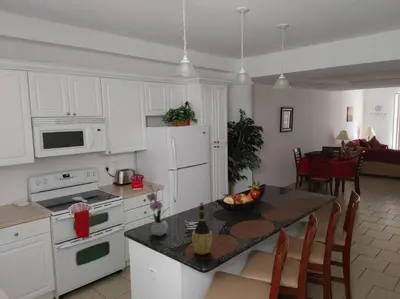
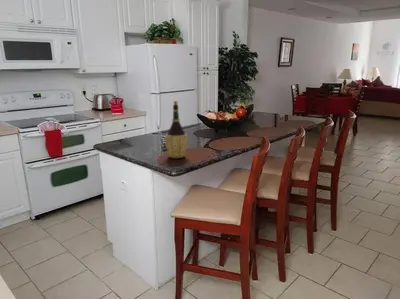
flower arrangement: present [147,185,168,236] -> none [117,88,144,146]

